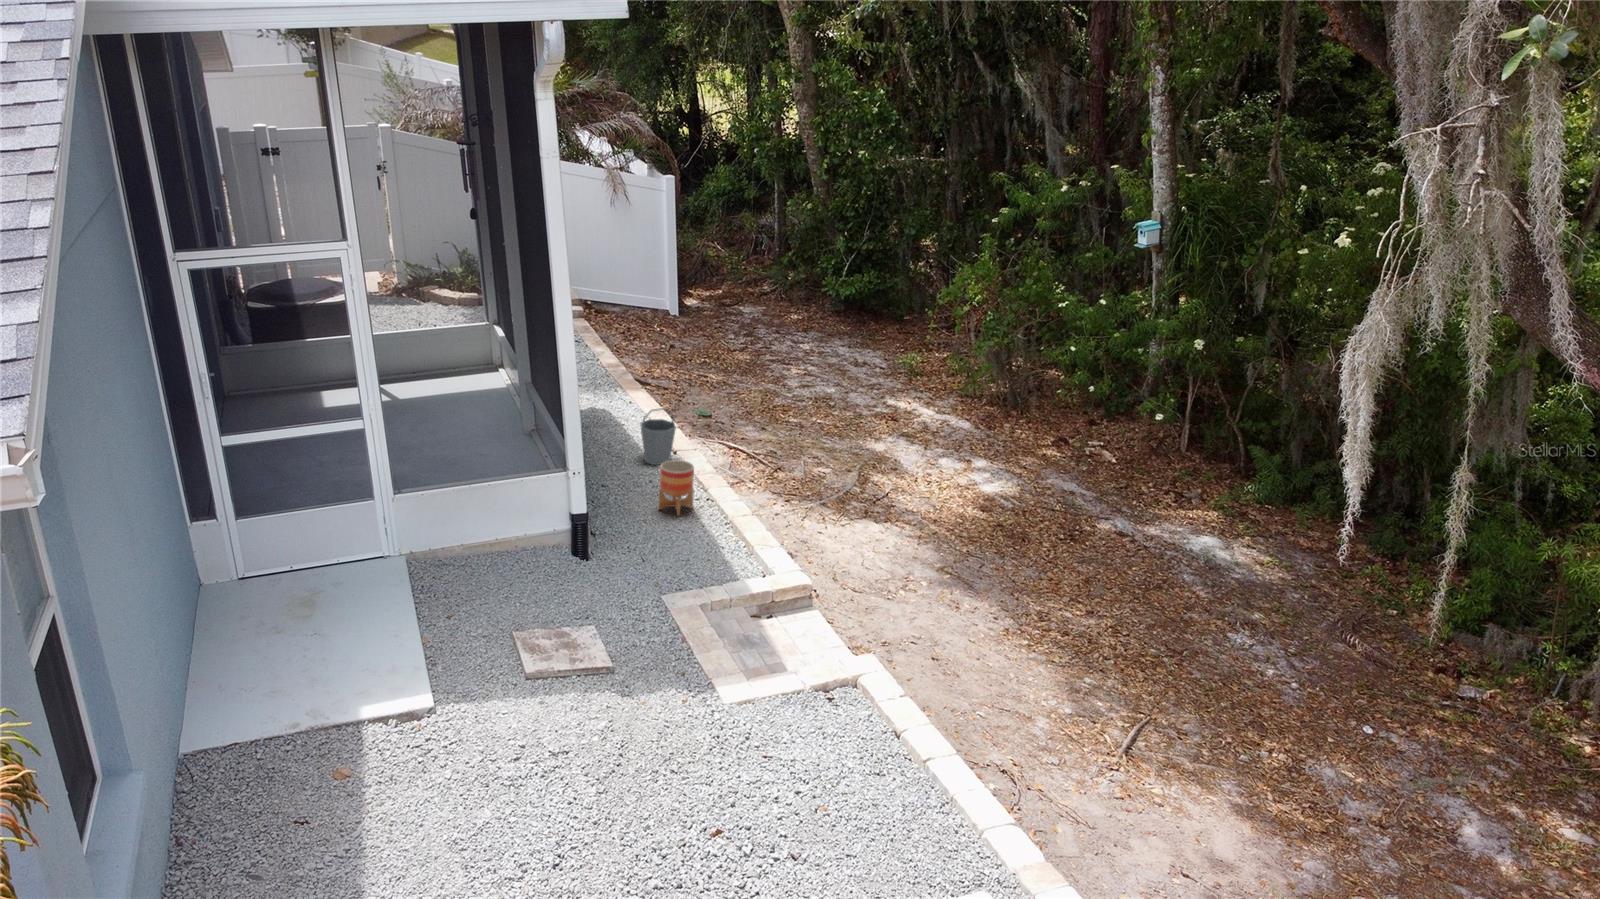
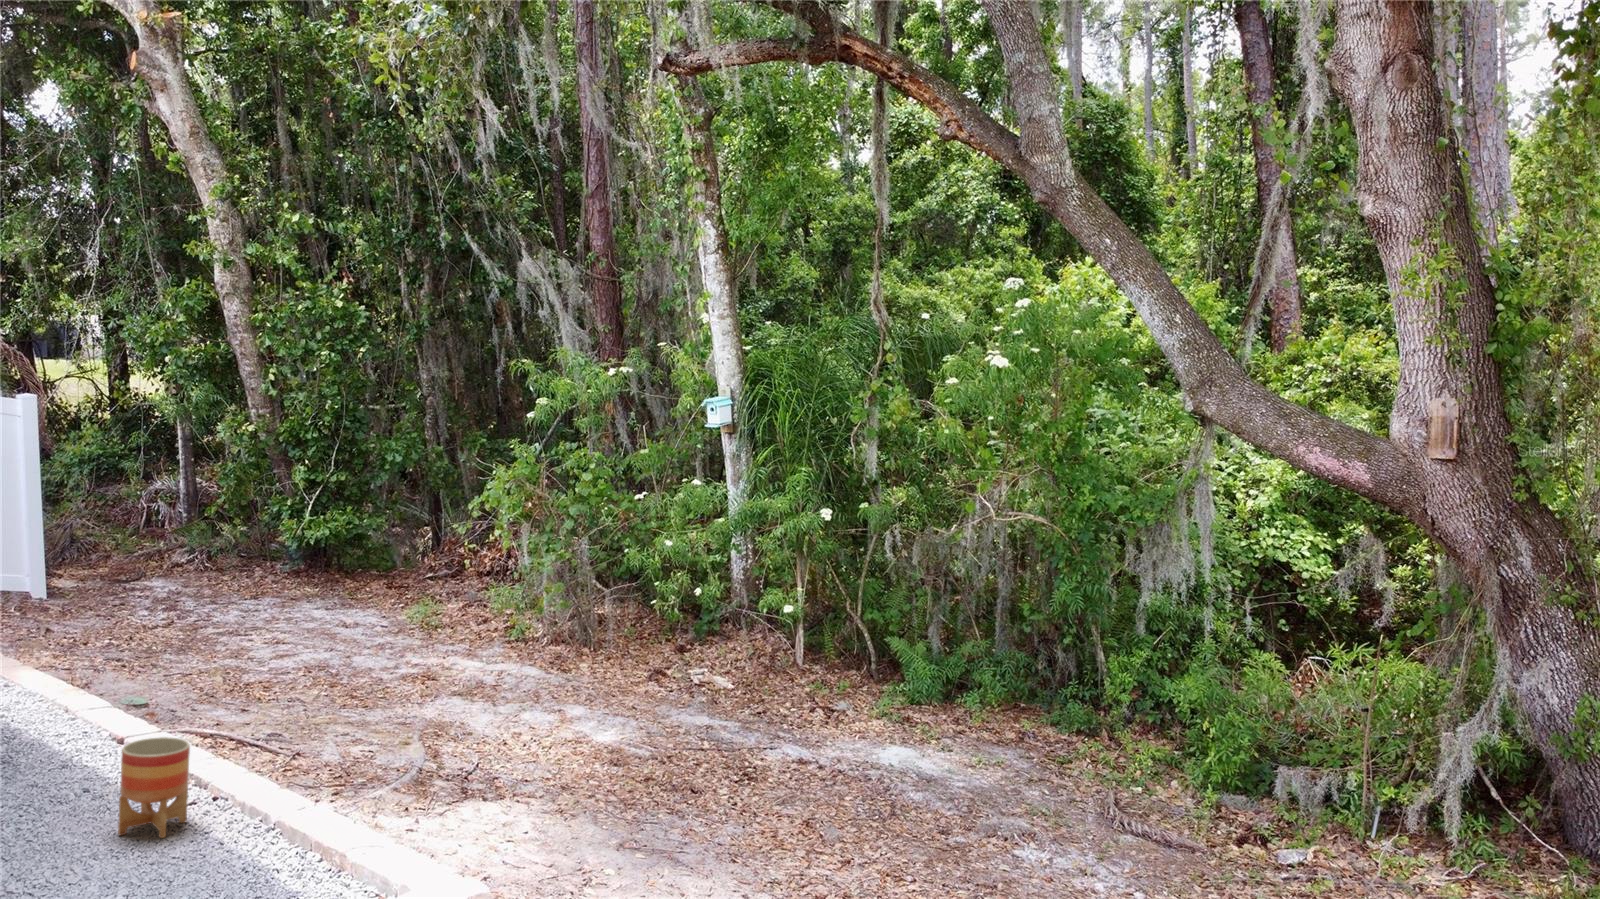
bucket: present [641,408,676,465] -> none [53,667,125,771]

